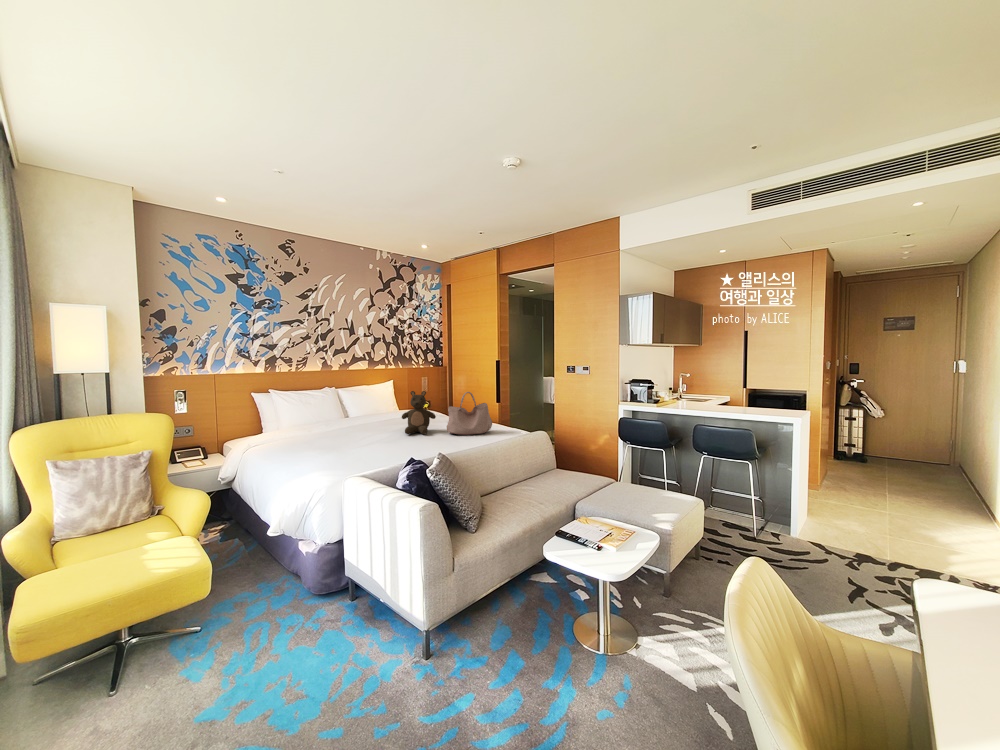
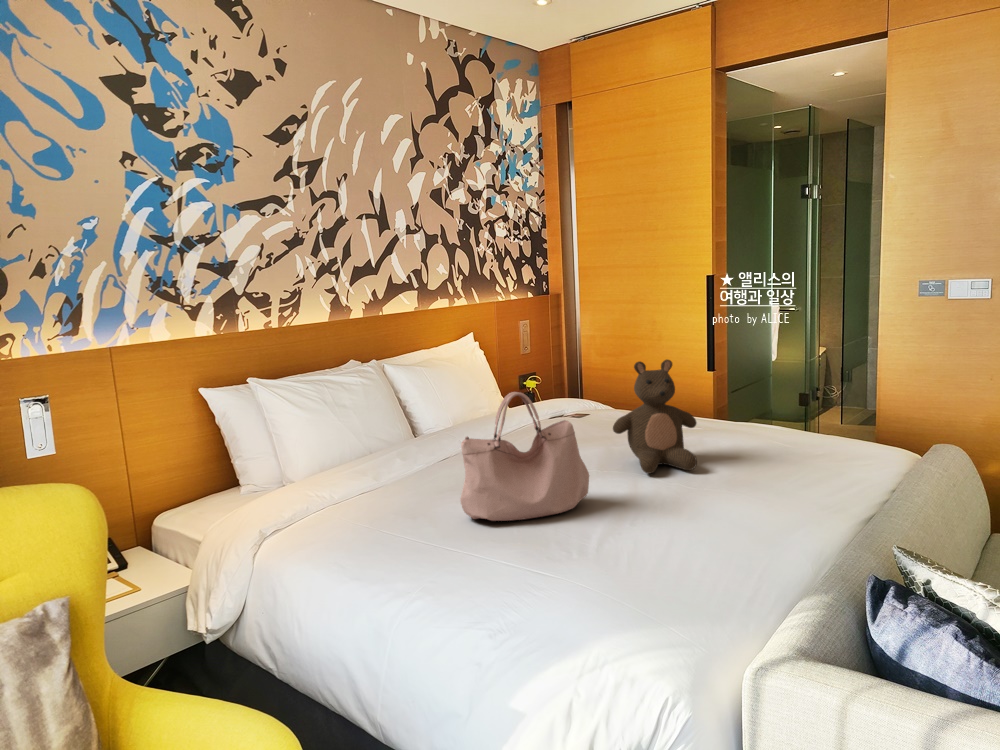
handbag: present [447,392,492,435] -> present [460,392,589,521]

